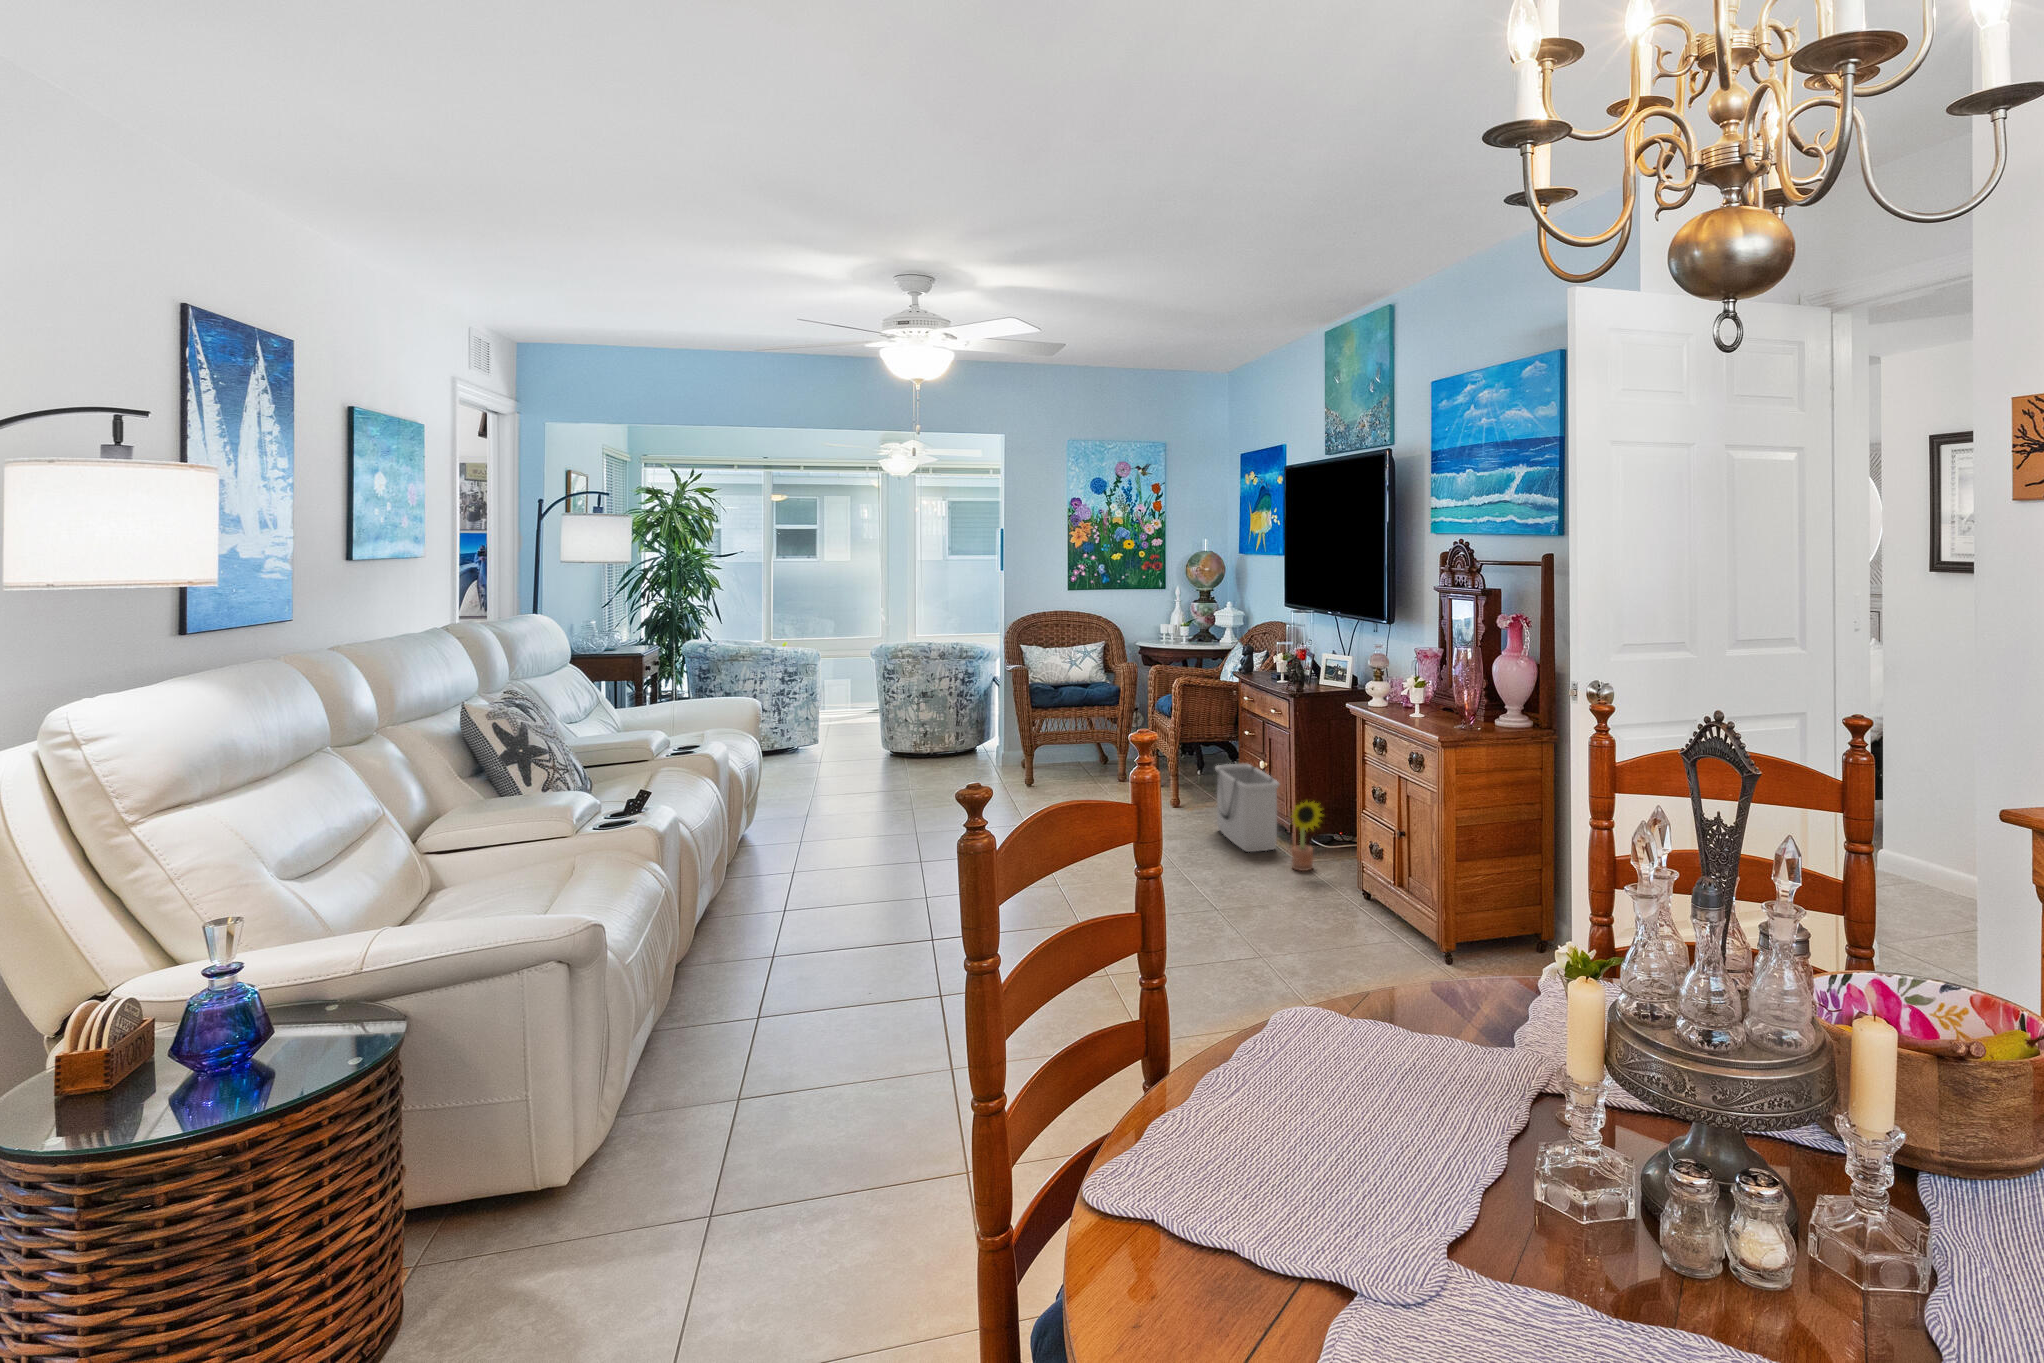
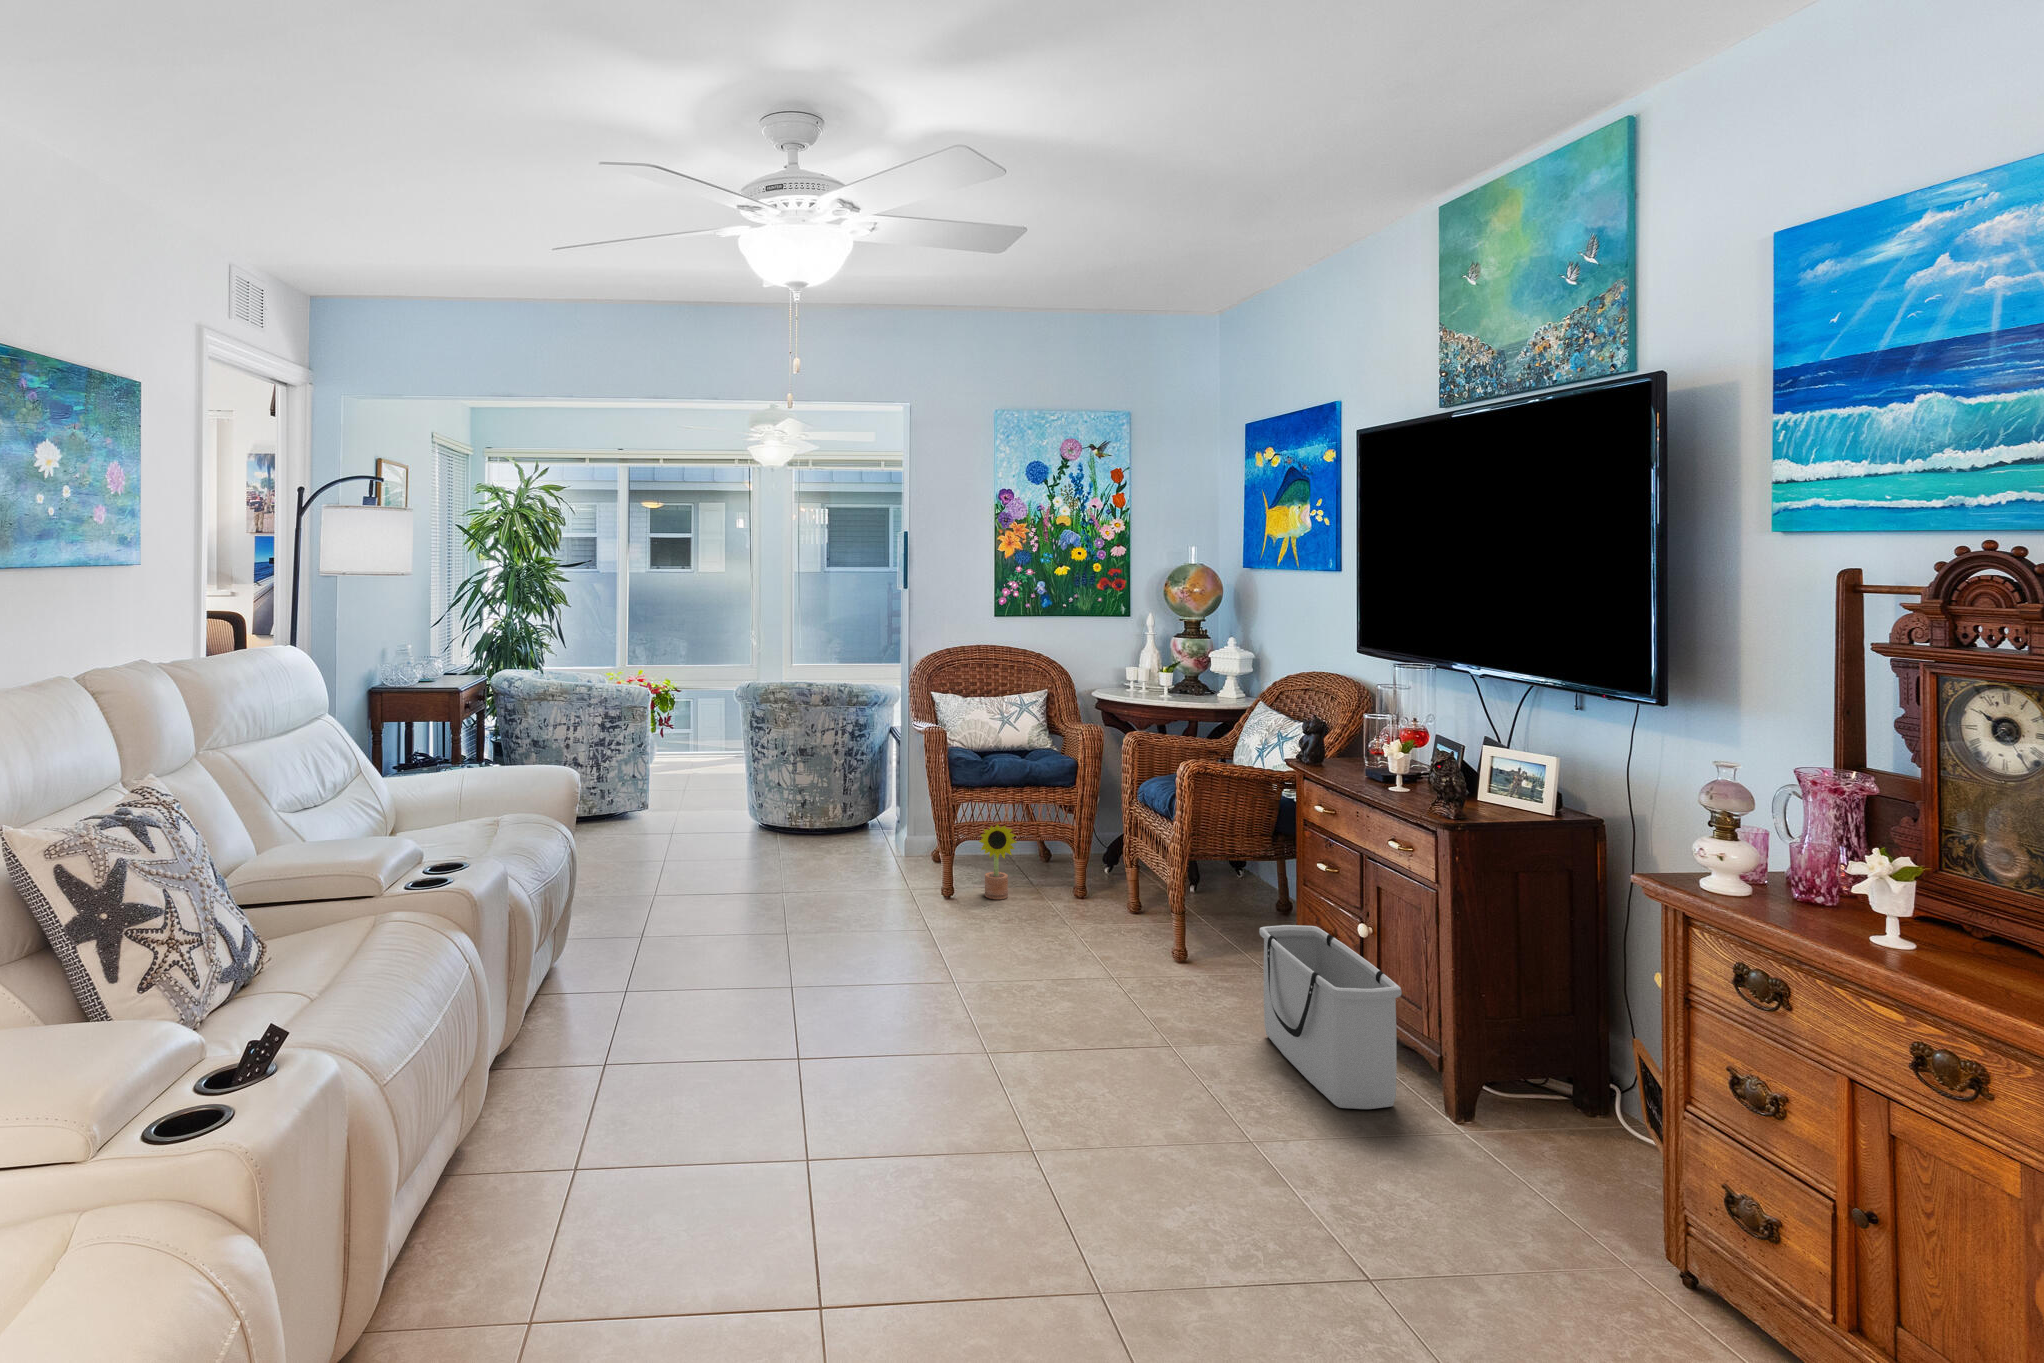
decorative plant: present [1291,801,1324,871] -> present [979,824,1017,899]

